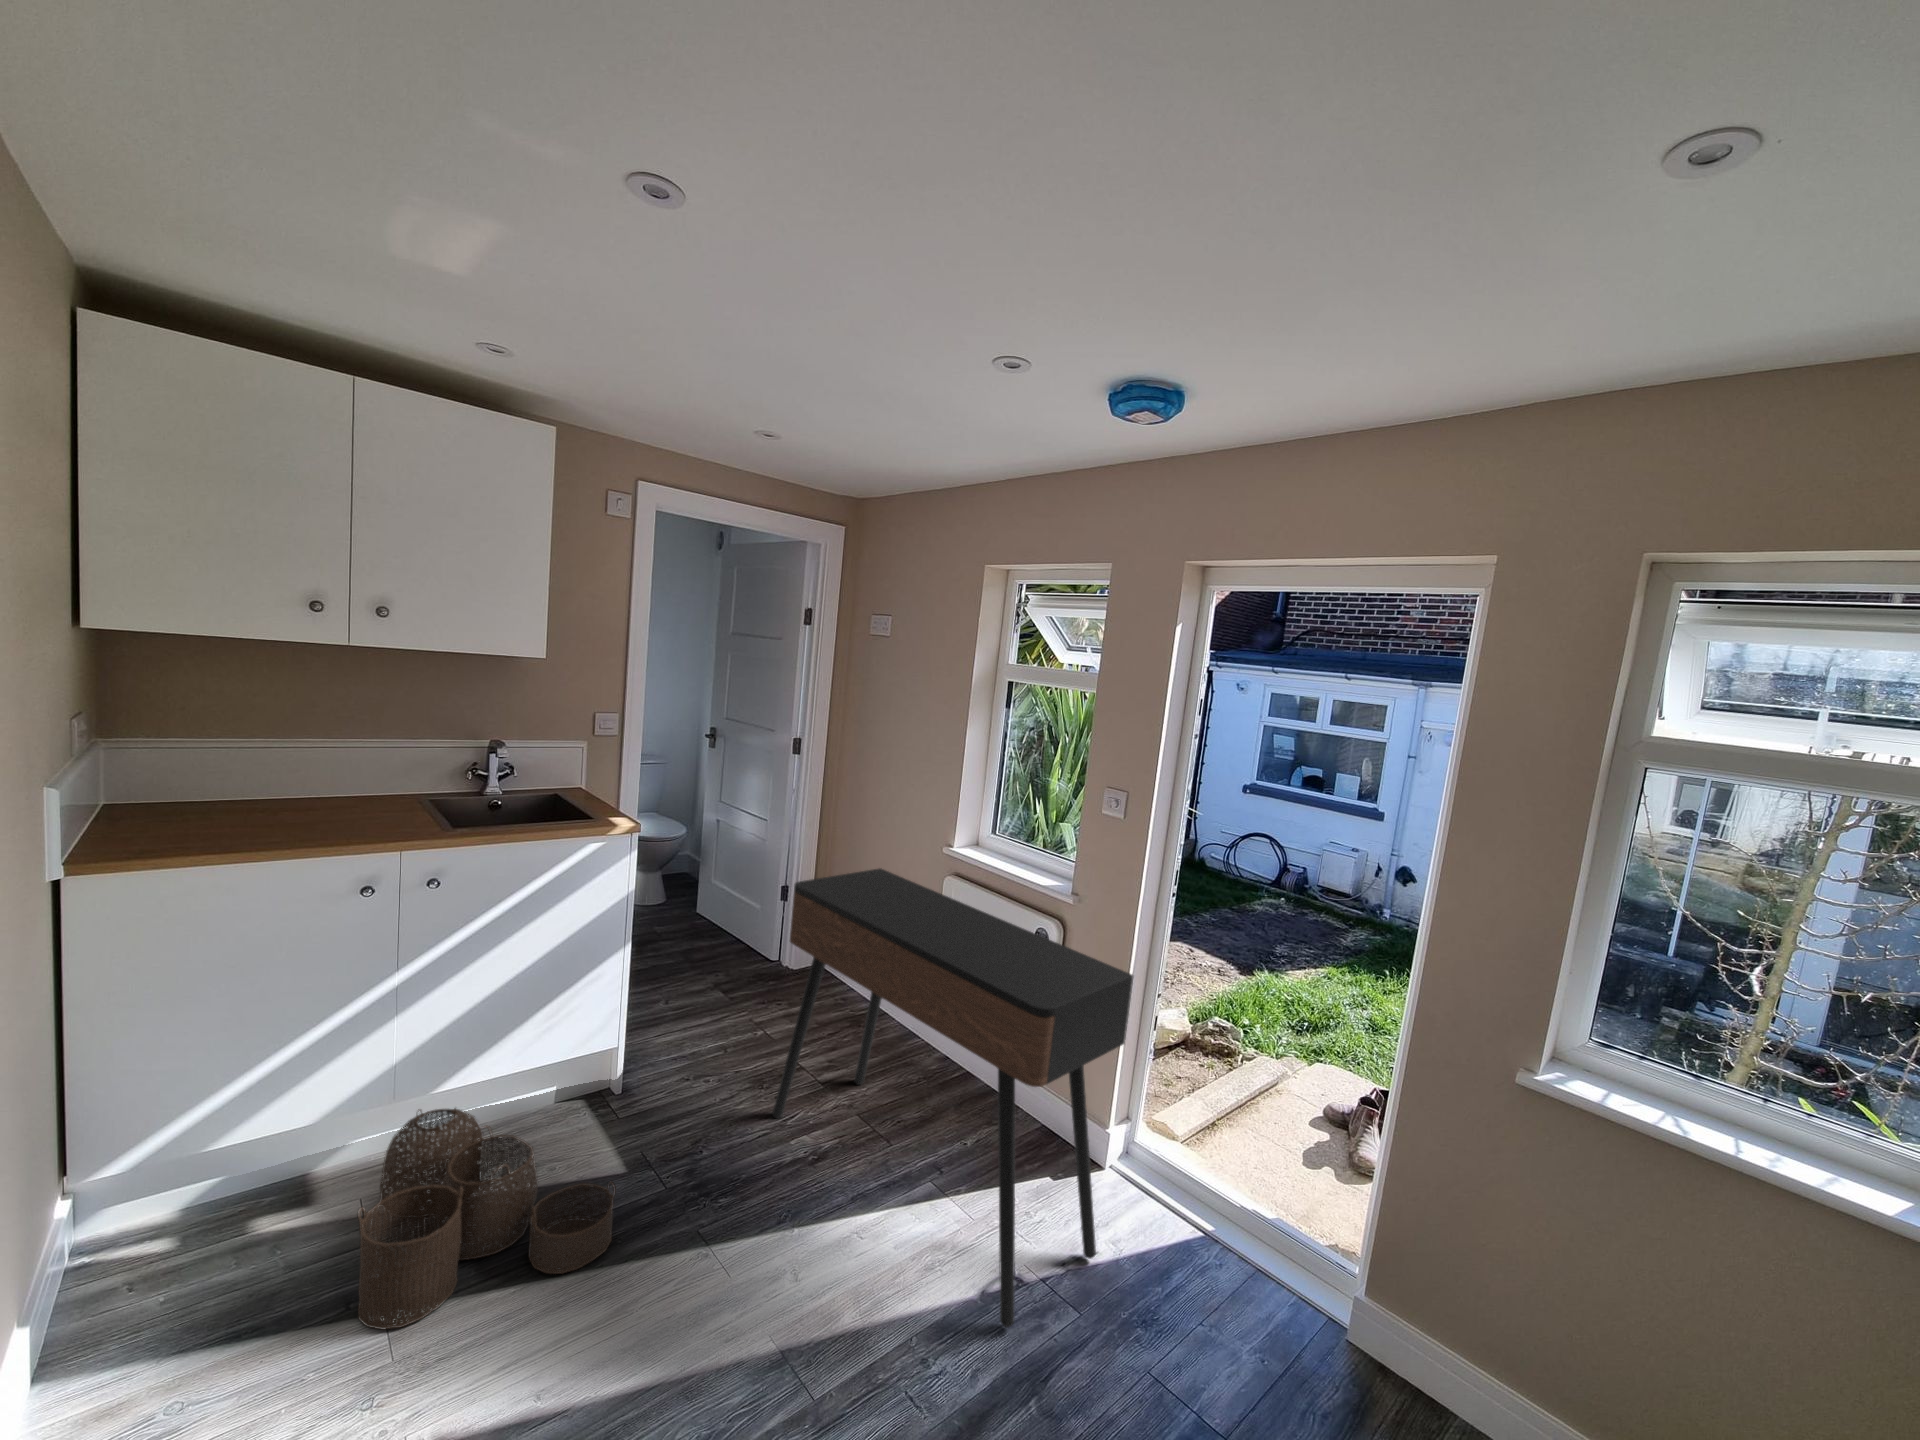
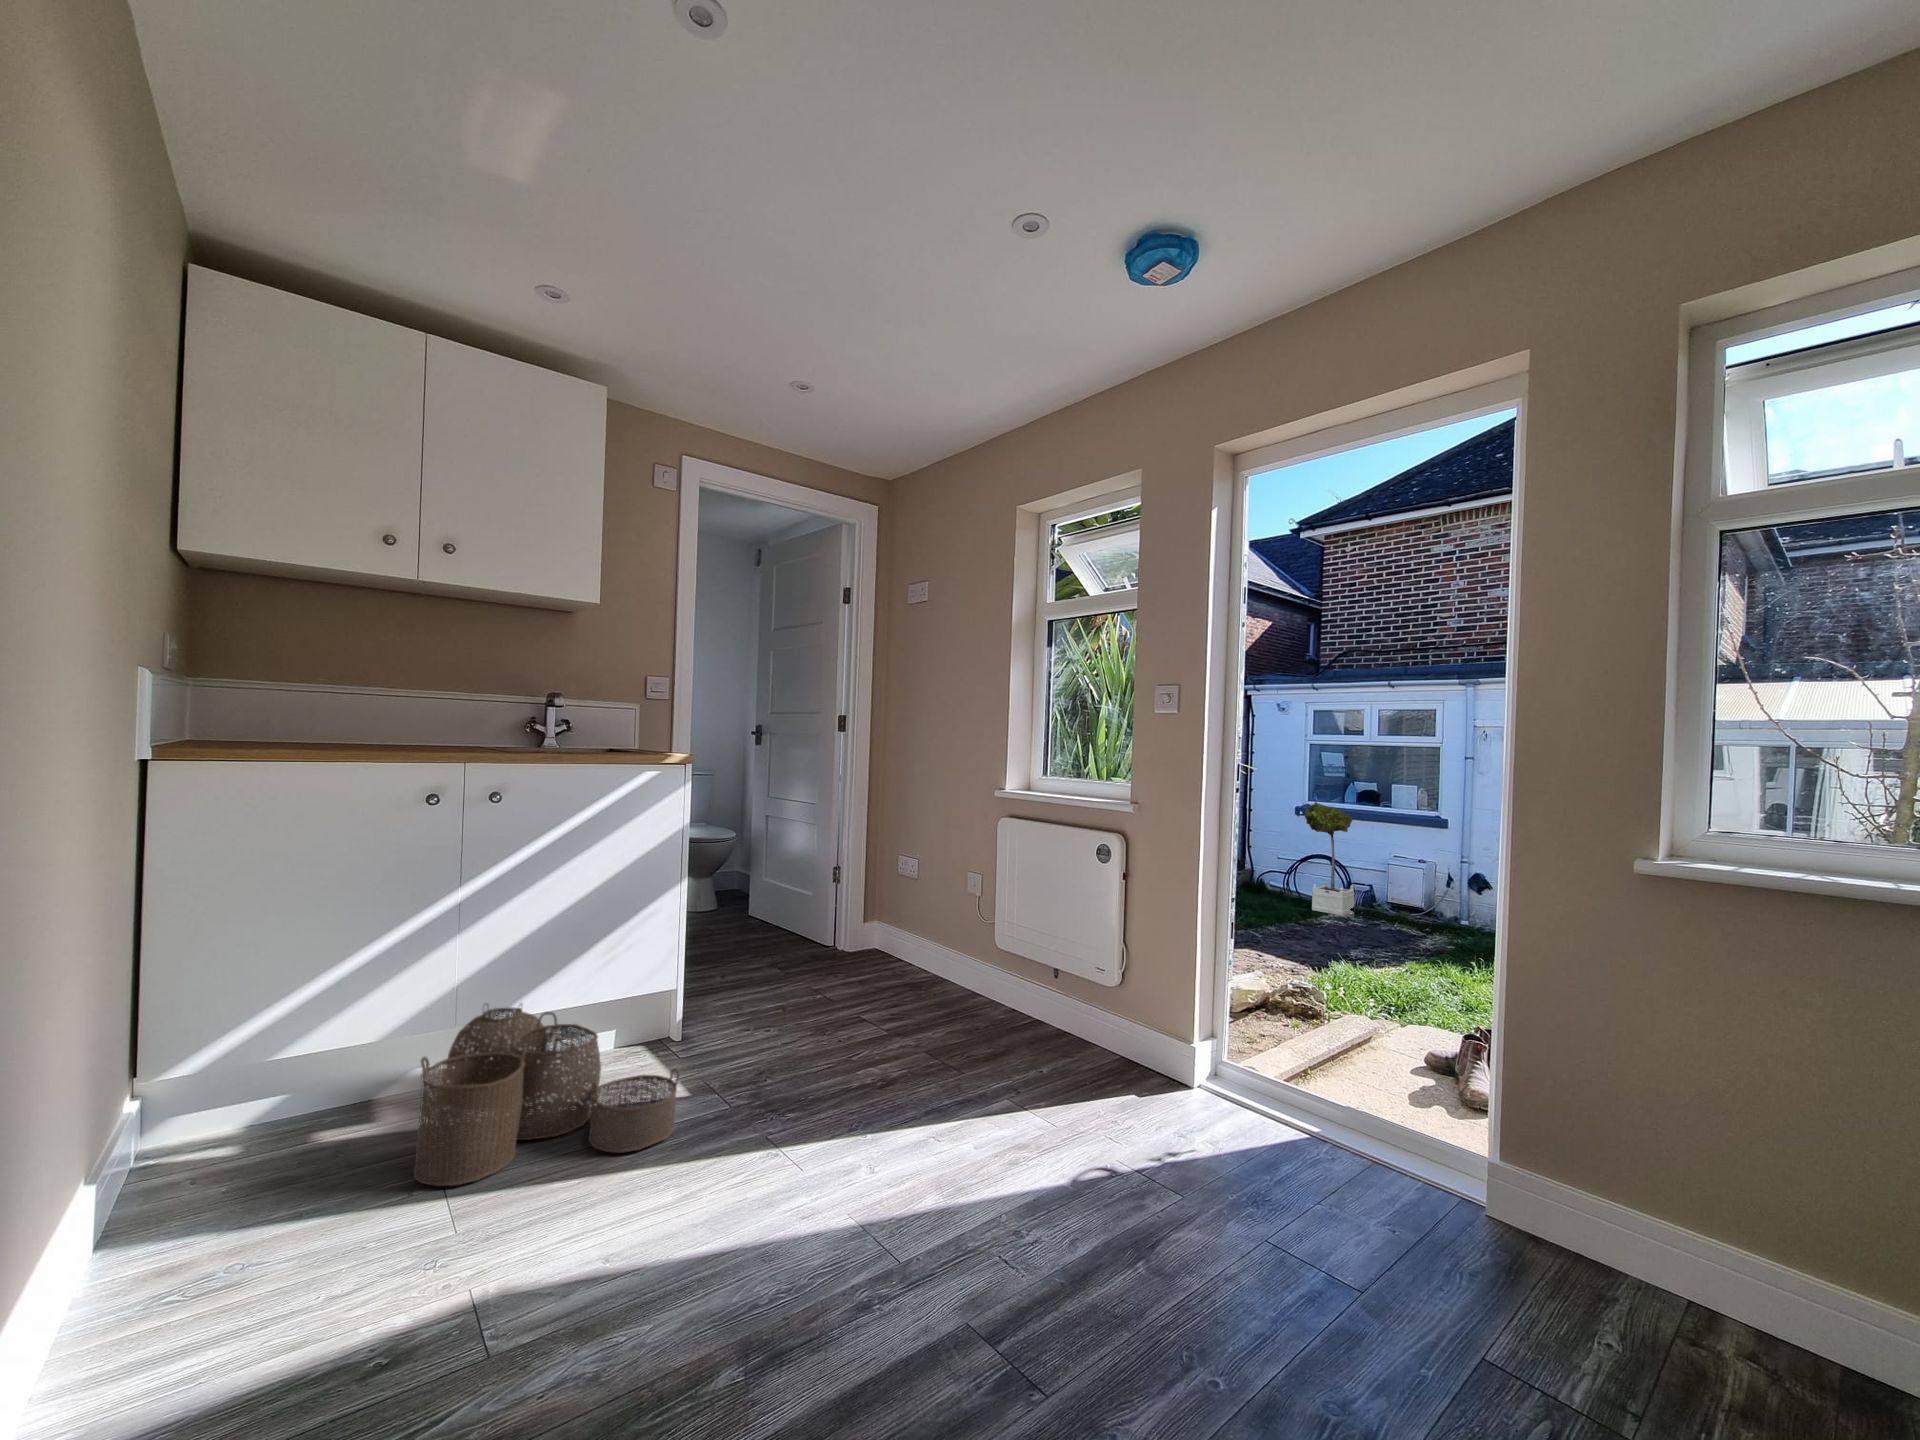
potted tree: none [1248,784,1296,896] -> present [1305,802,1354,916]
console table: present [772,868,1133,1328] -> none [837,801,1208,1208]

